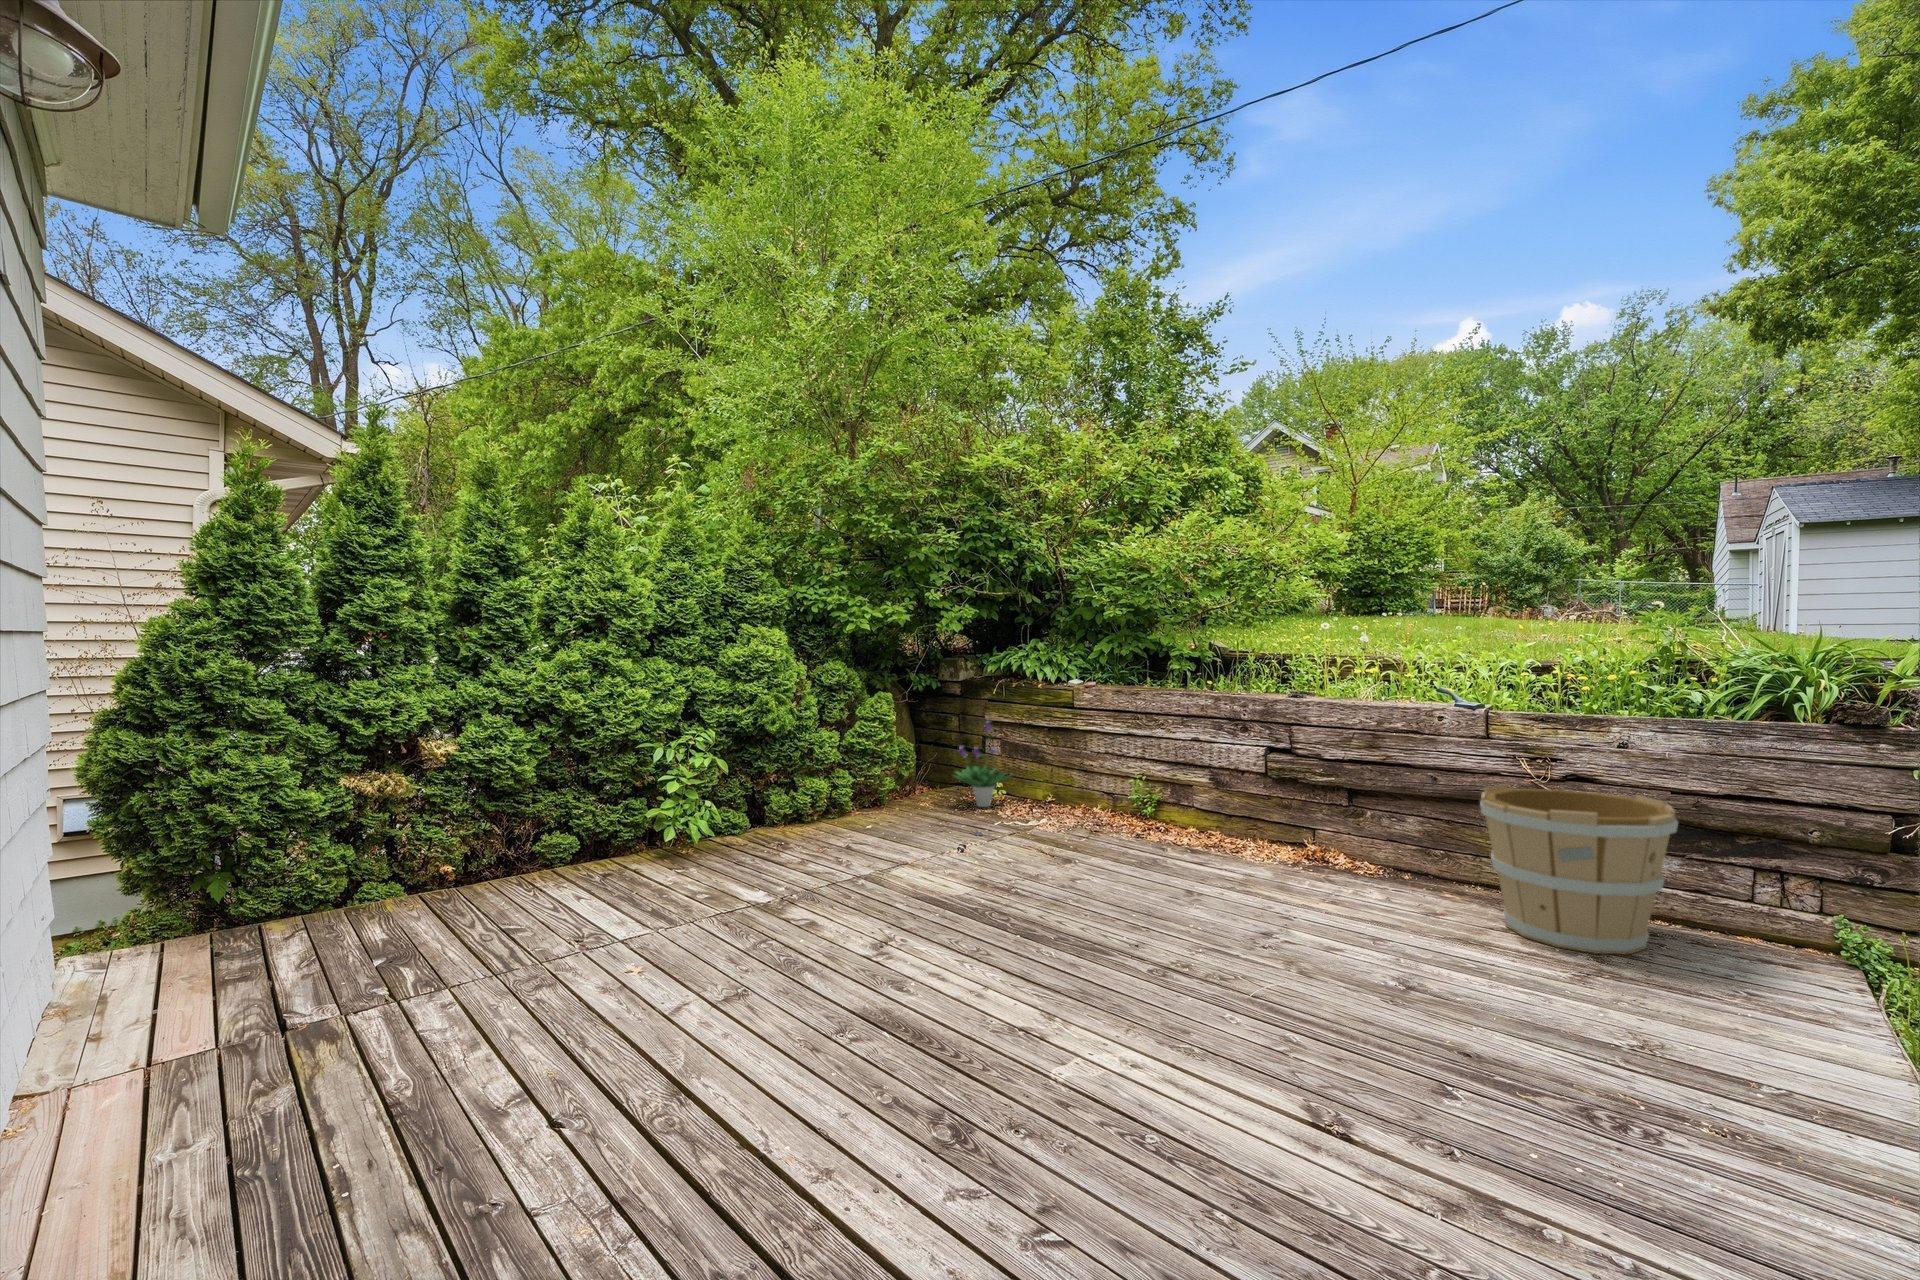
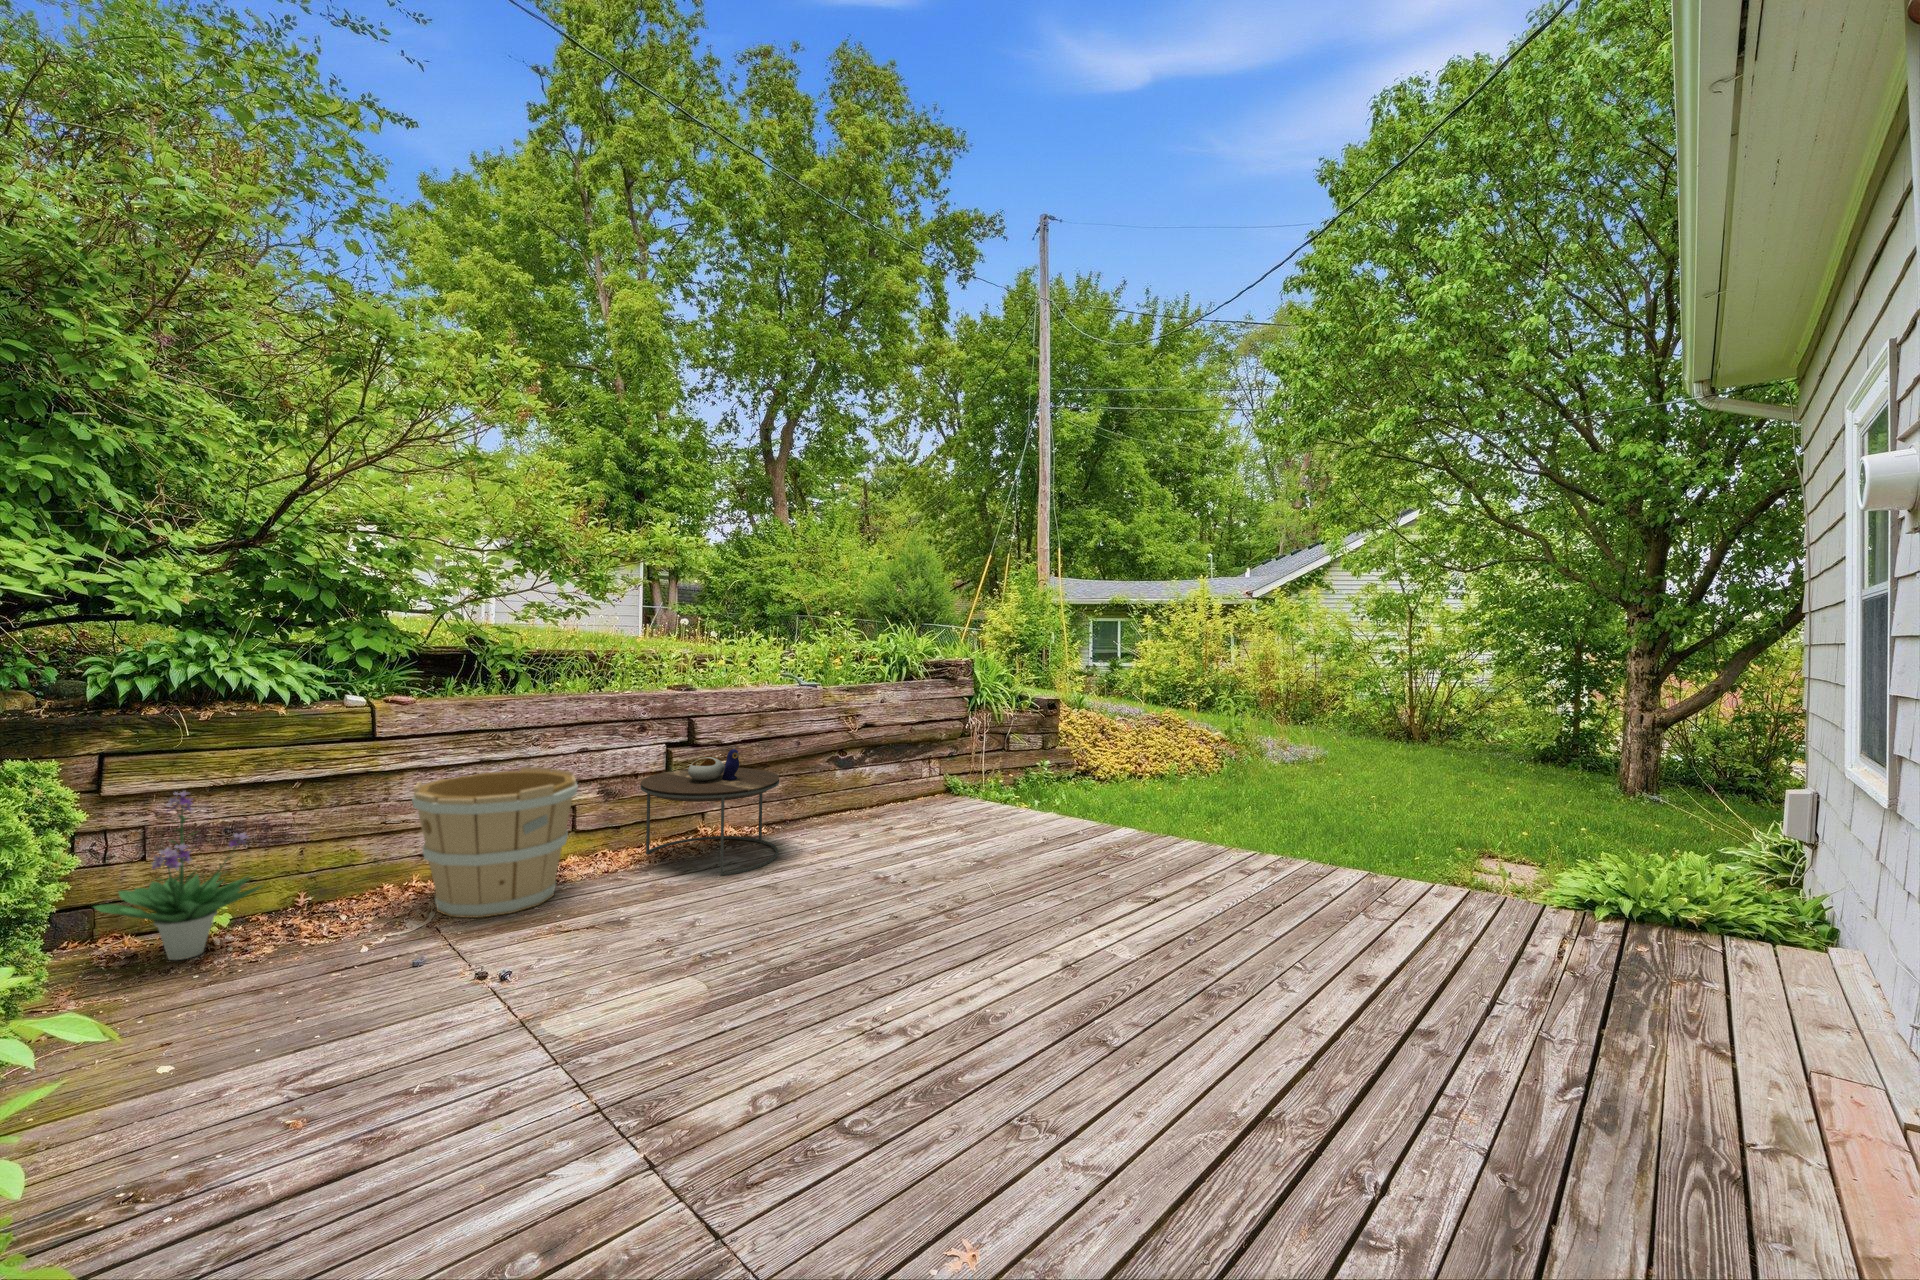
side table: none [1173,757,1319,886] -> present [641,749,779,875]
wooden bucket: present [1480,785,1678,954] -> present [412,767,578,918]

